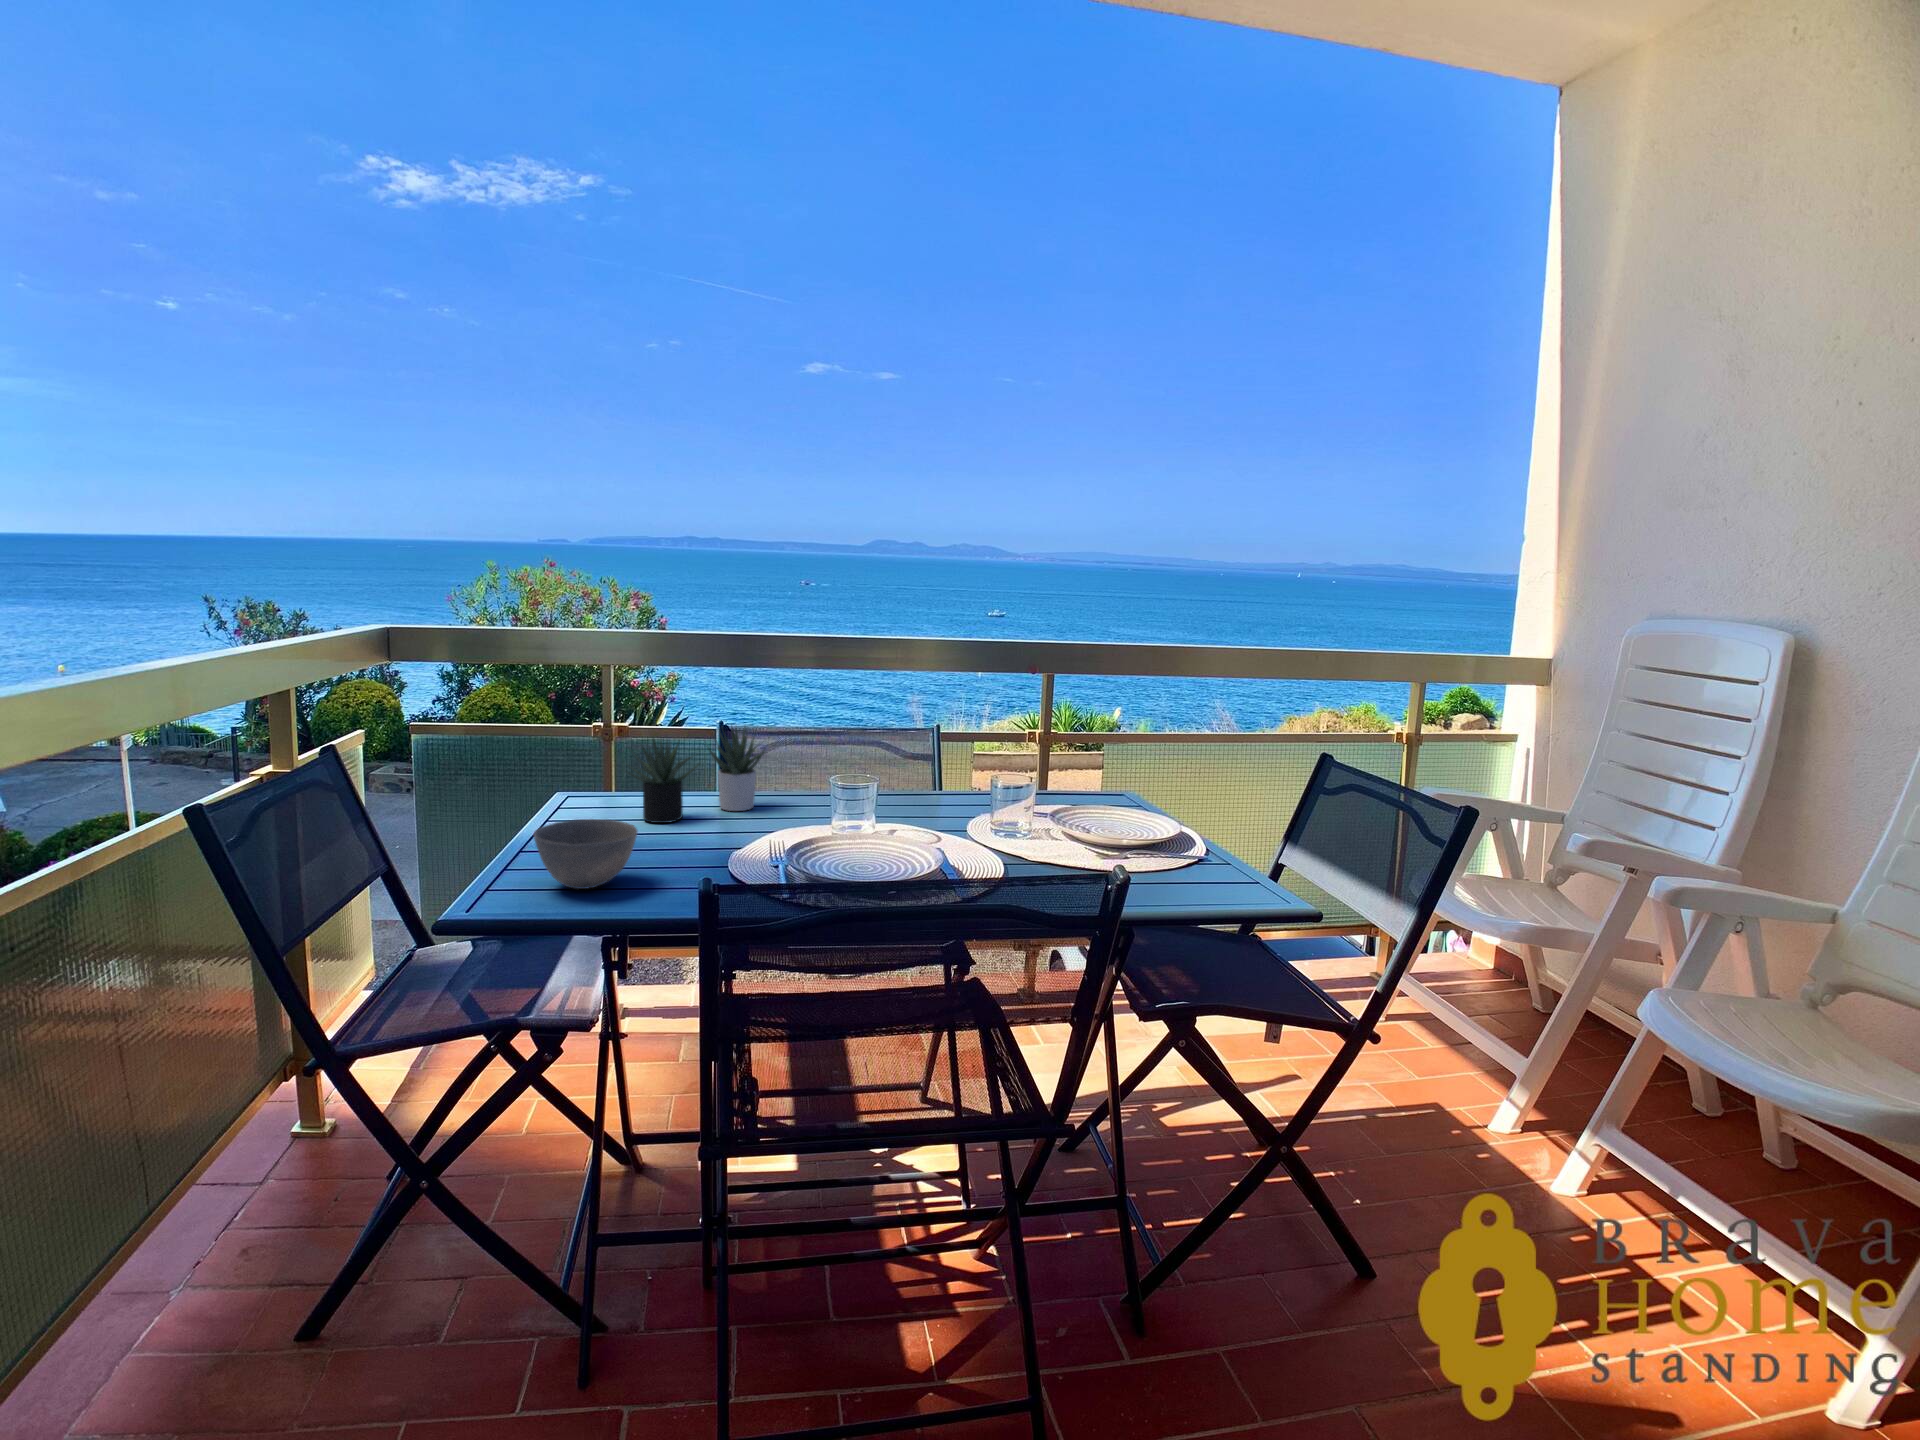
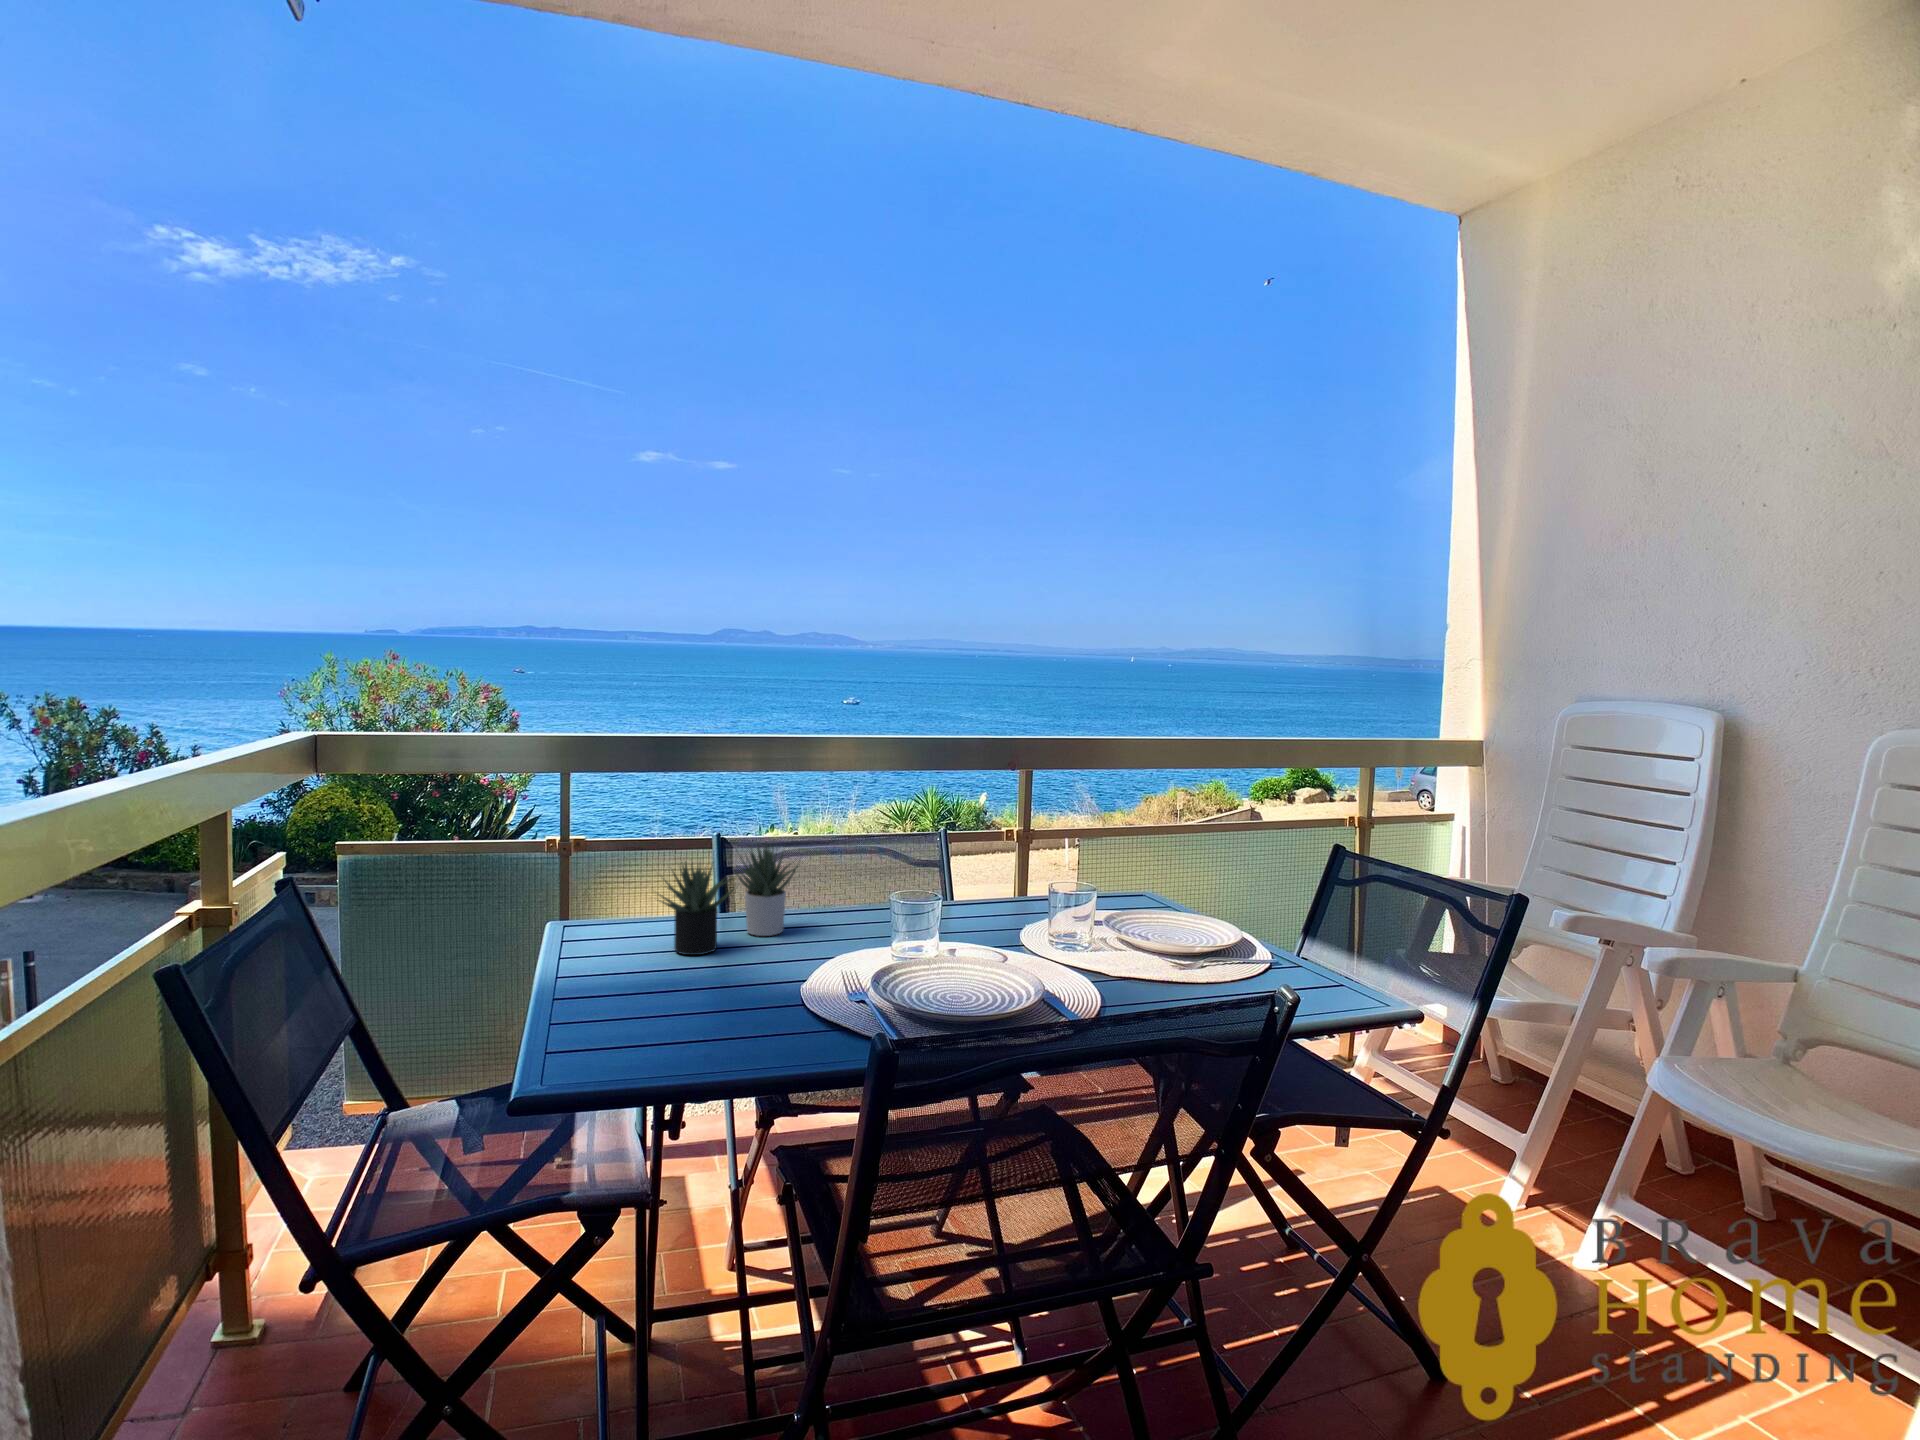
bowl: present [534,819,638,889] -> none [622,960,733,1040]

